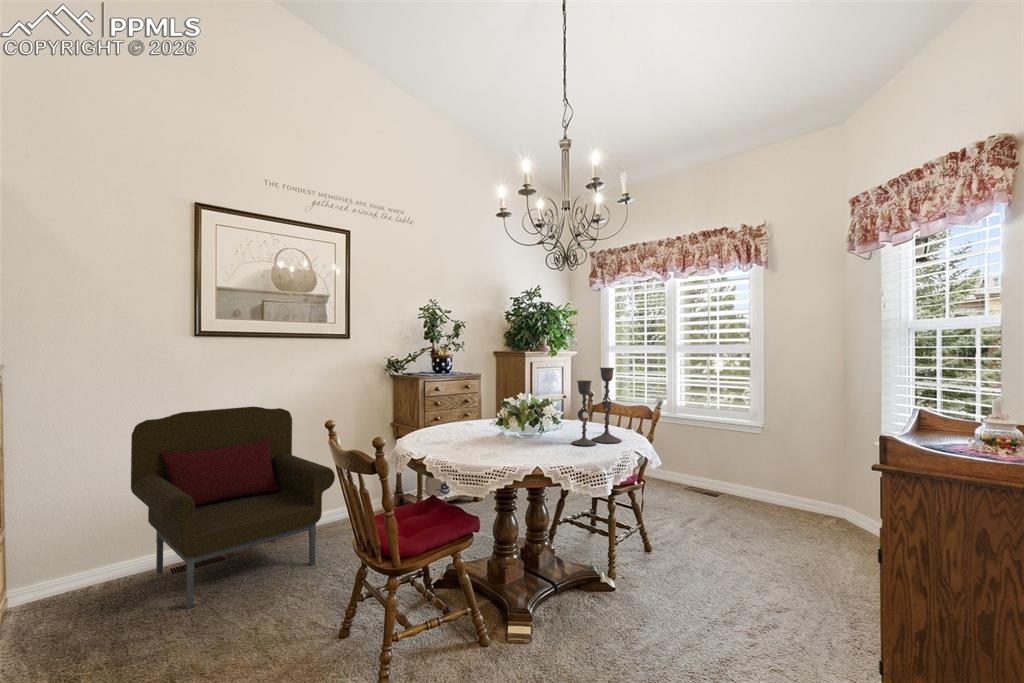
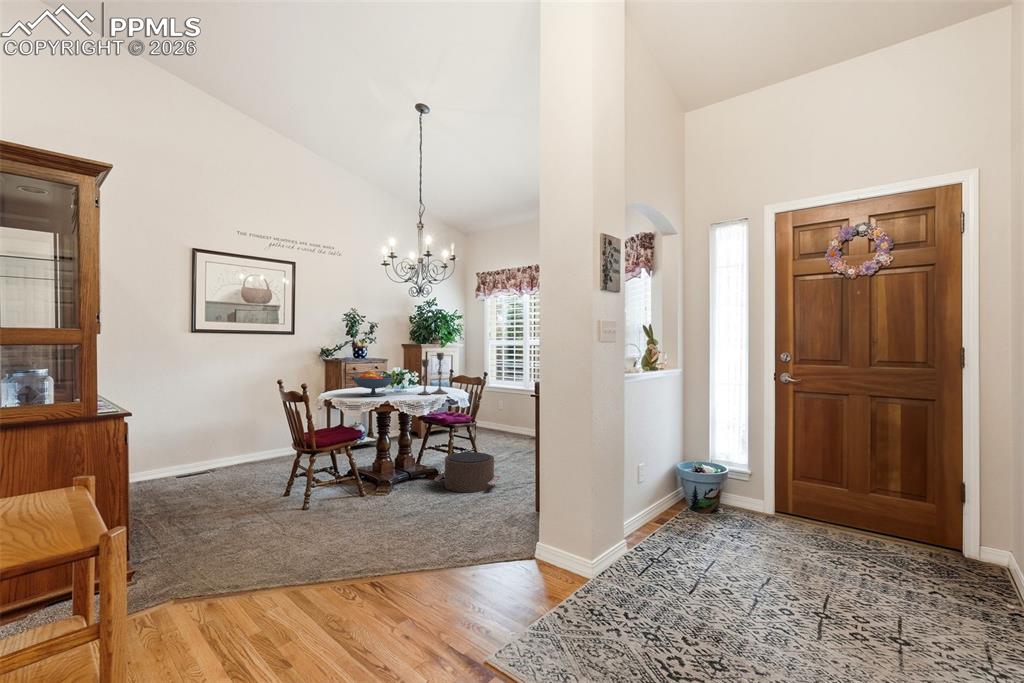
fruit bowl: none [460,400,531,452] -> present [353,371,393,396]
armchair: present [131,406,335,608] -> none [155,378,283,488]
pouf: none [612,545,738,643] -> present [435,452,500,492]

